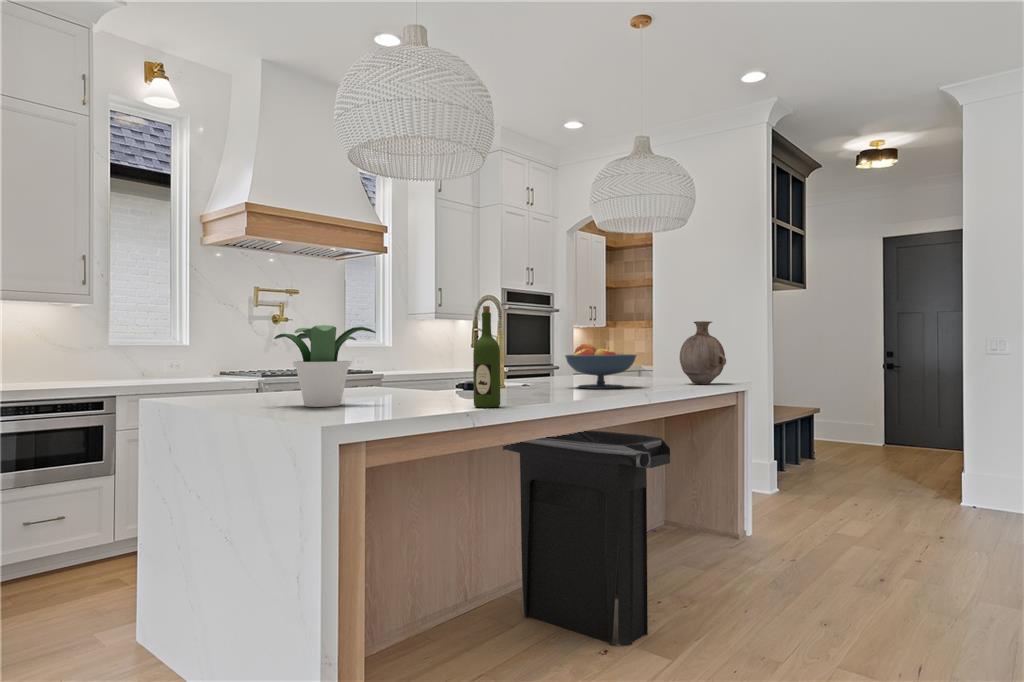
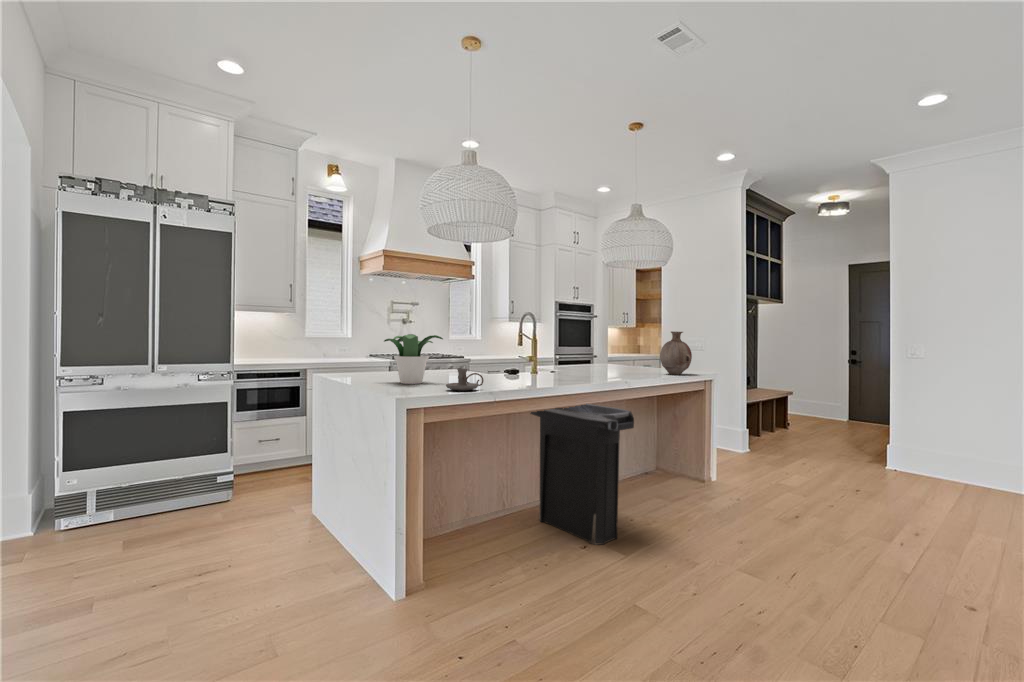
wine bottle: present [473,306,500,408] -> none [498,325,515,388]
fruit bowl: present [565,344,636,389] -> none [578,345,626,376]
candle holder: none [394,377,453,412] -> present [446,369,484,391]

